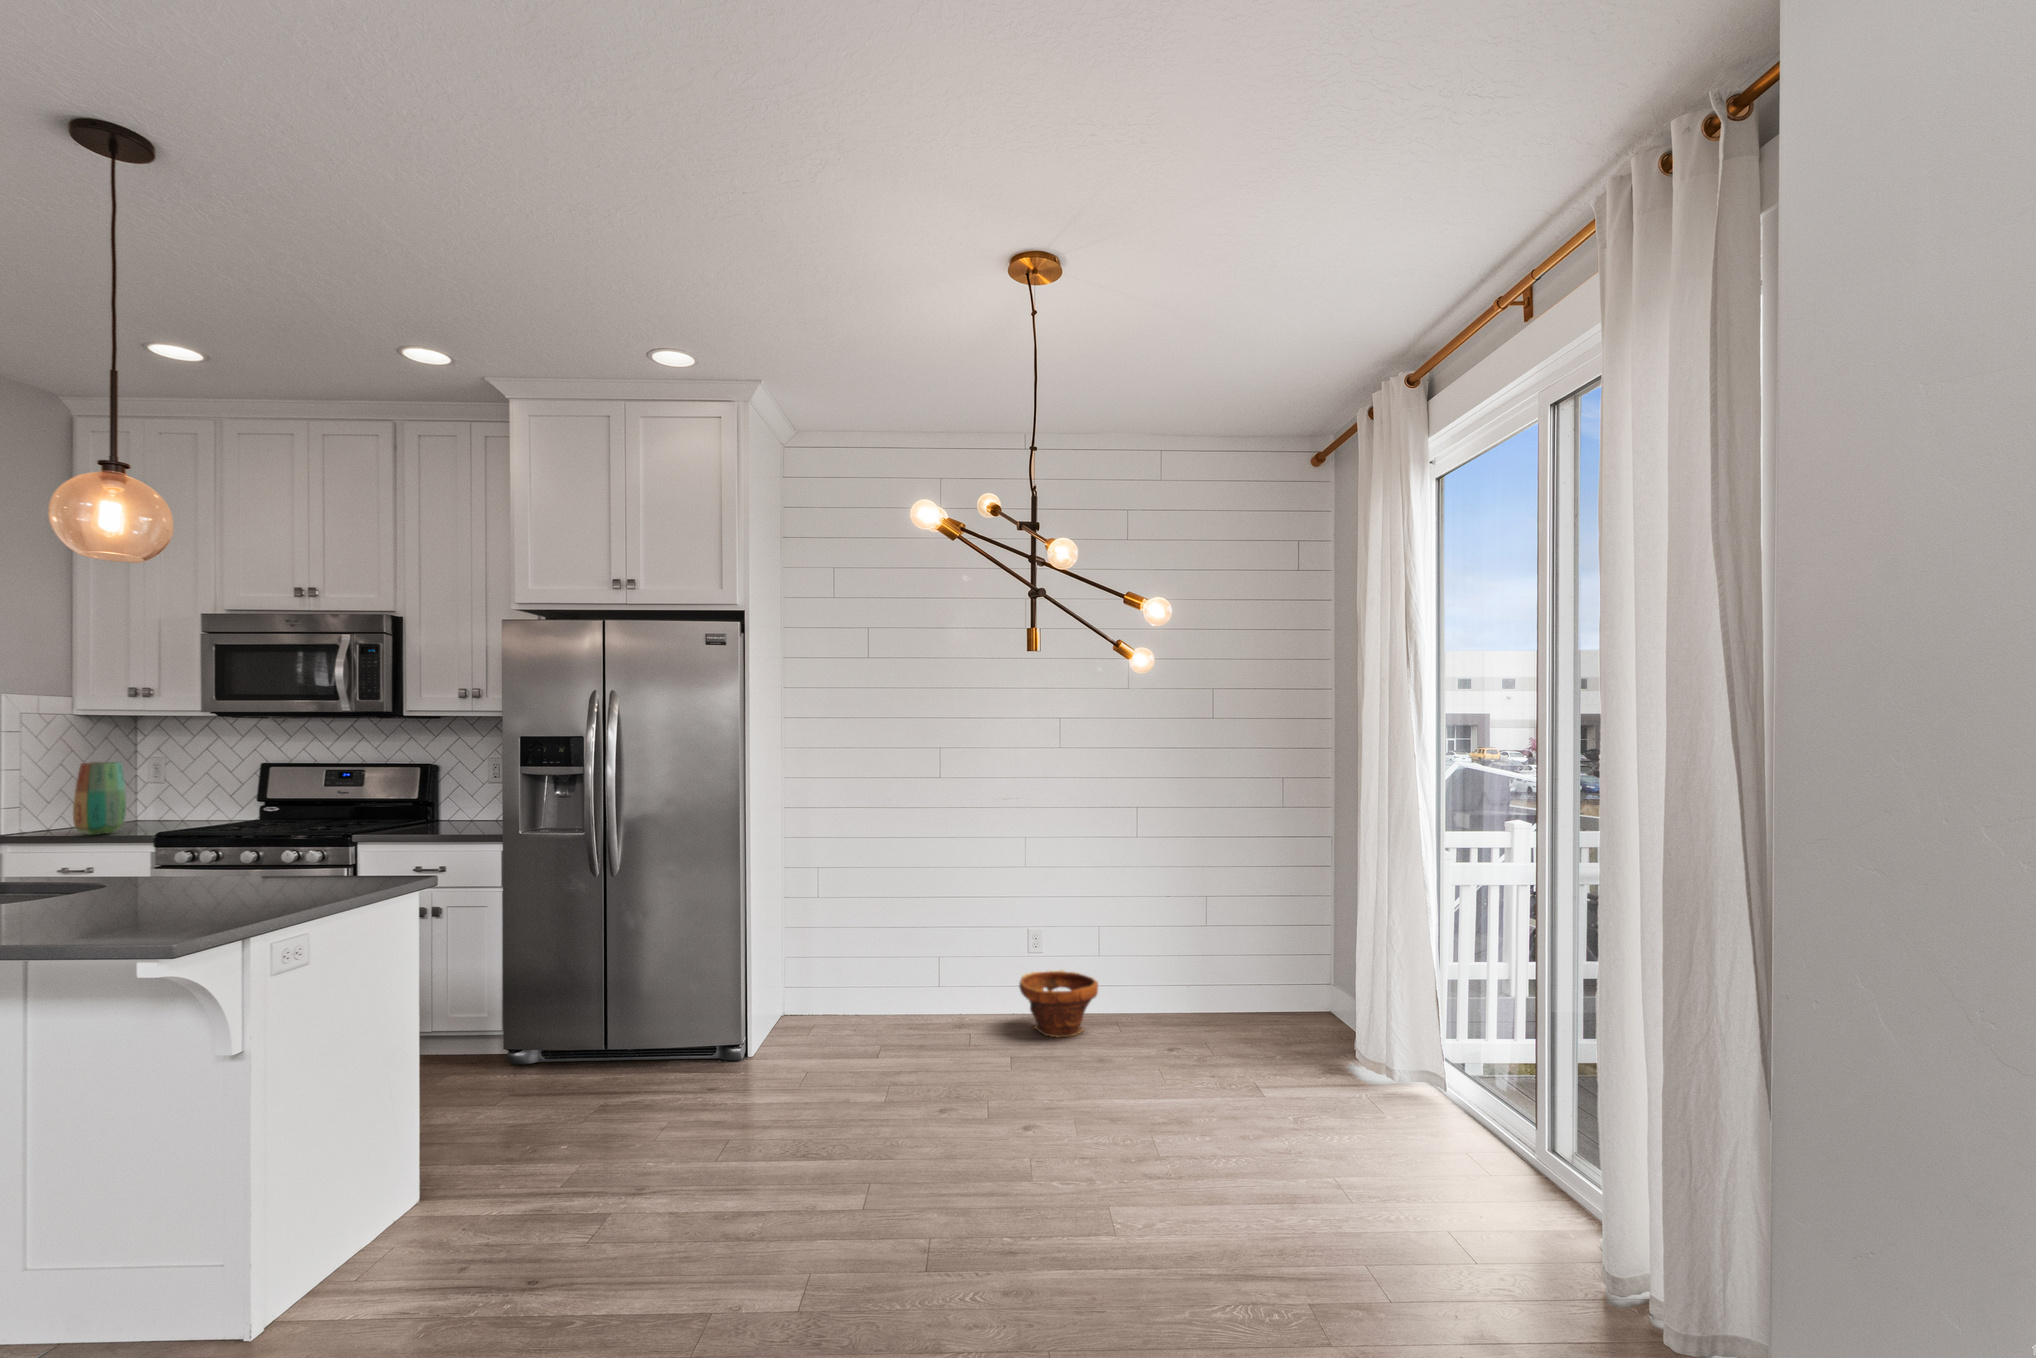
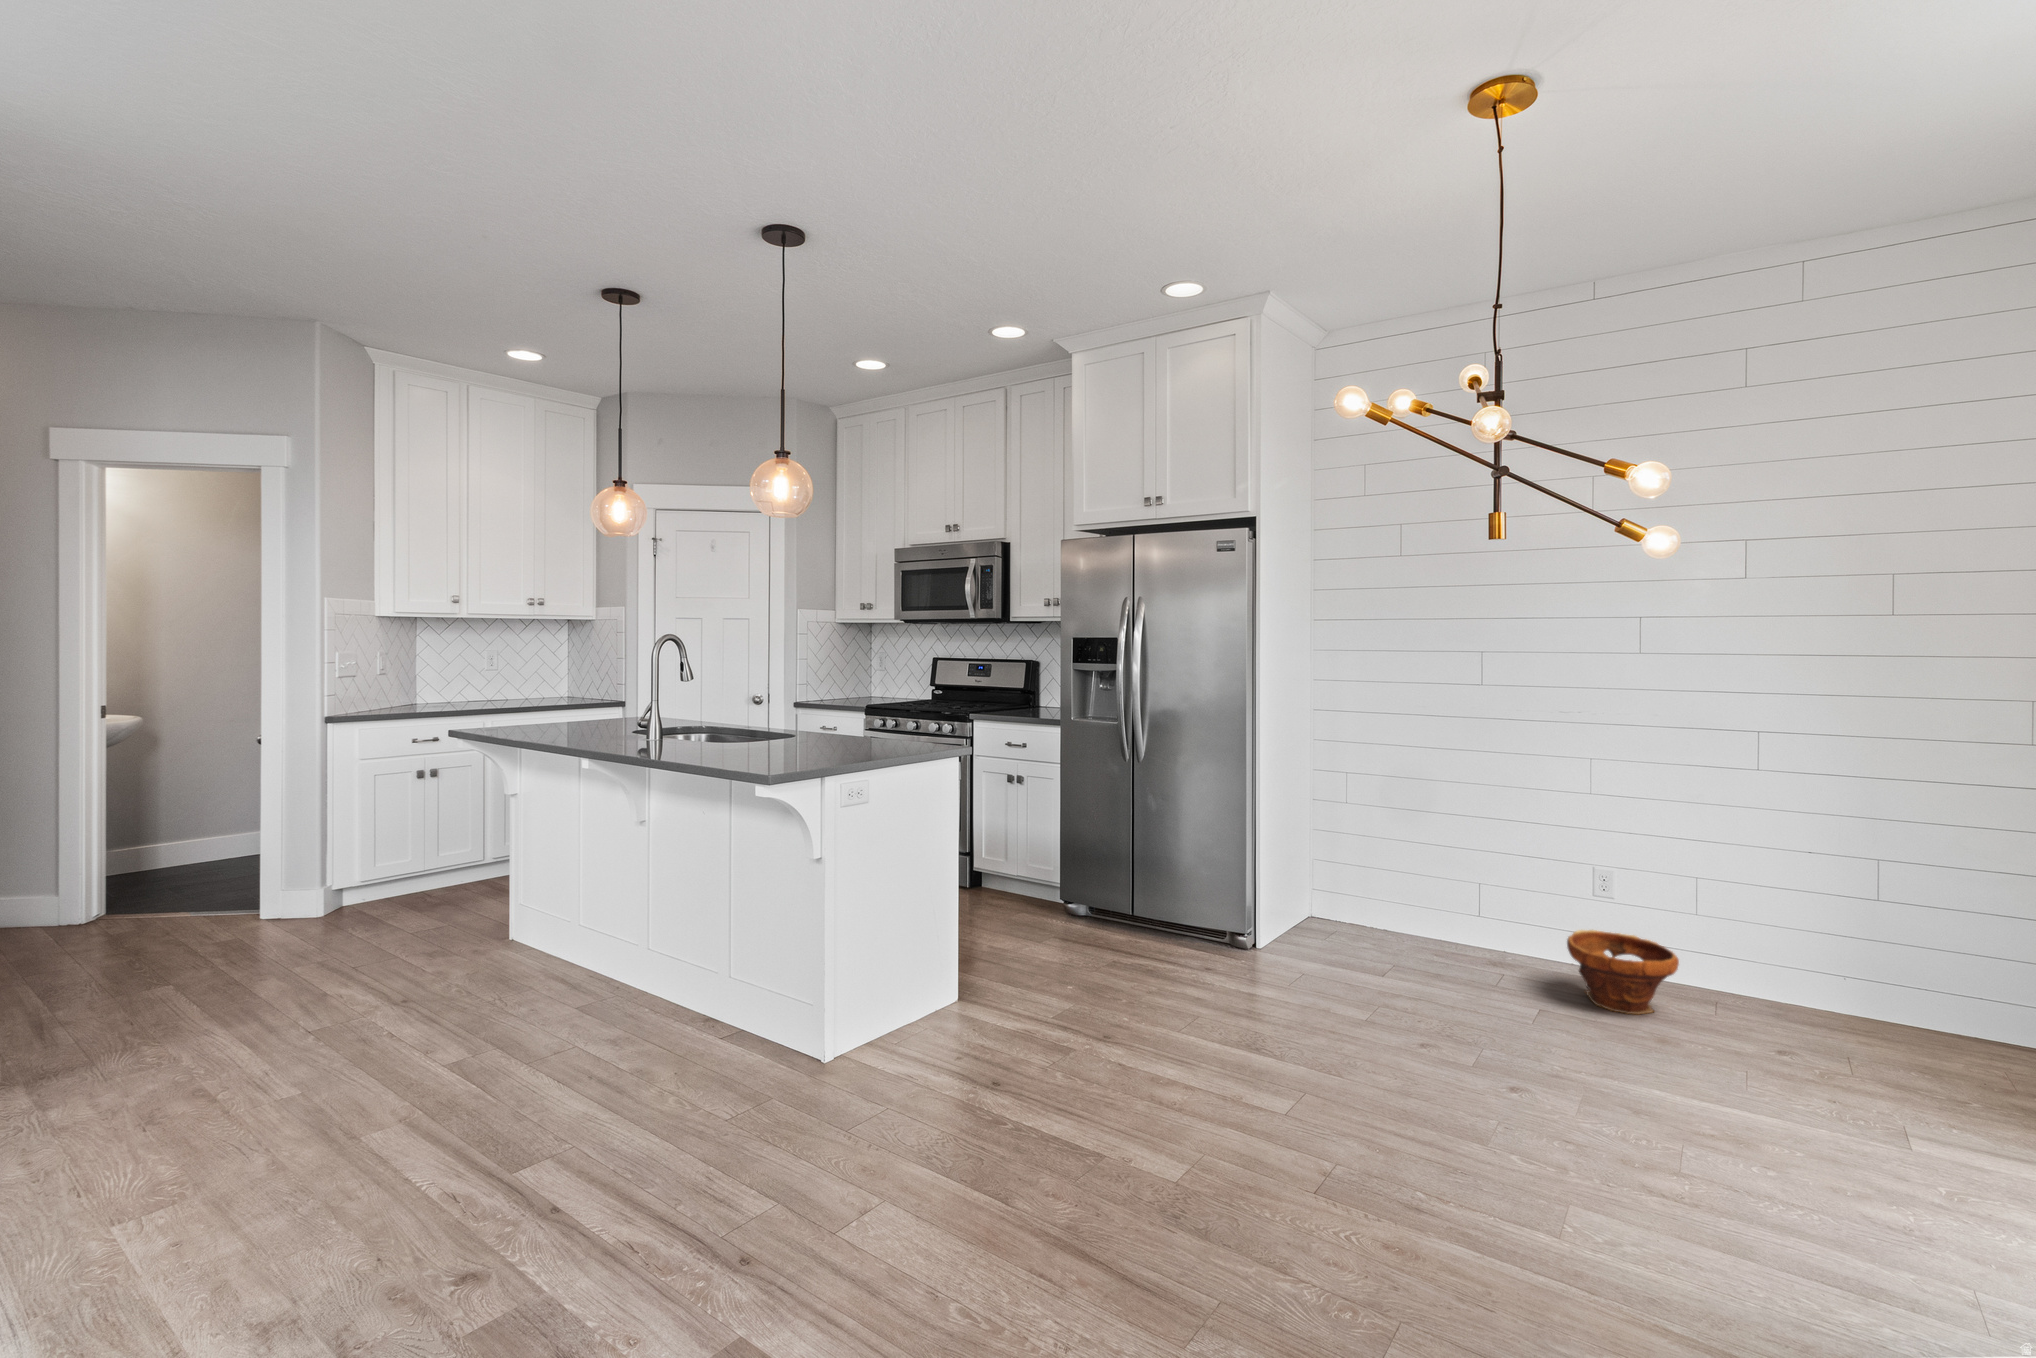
vase: present [73,762,126,835] -> none [828,652,855,702]

